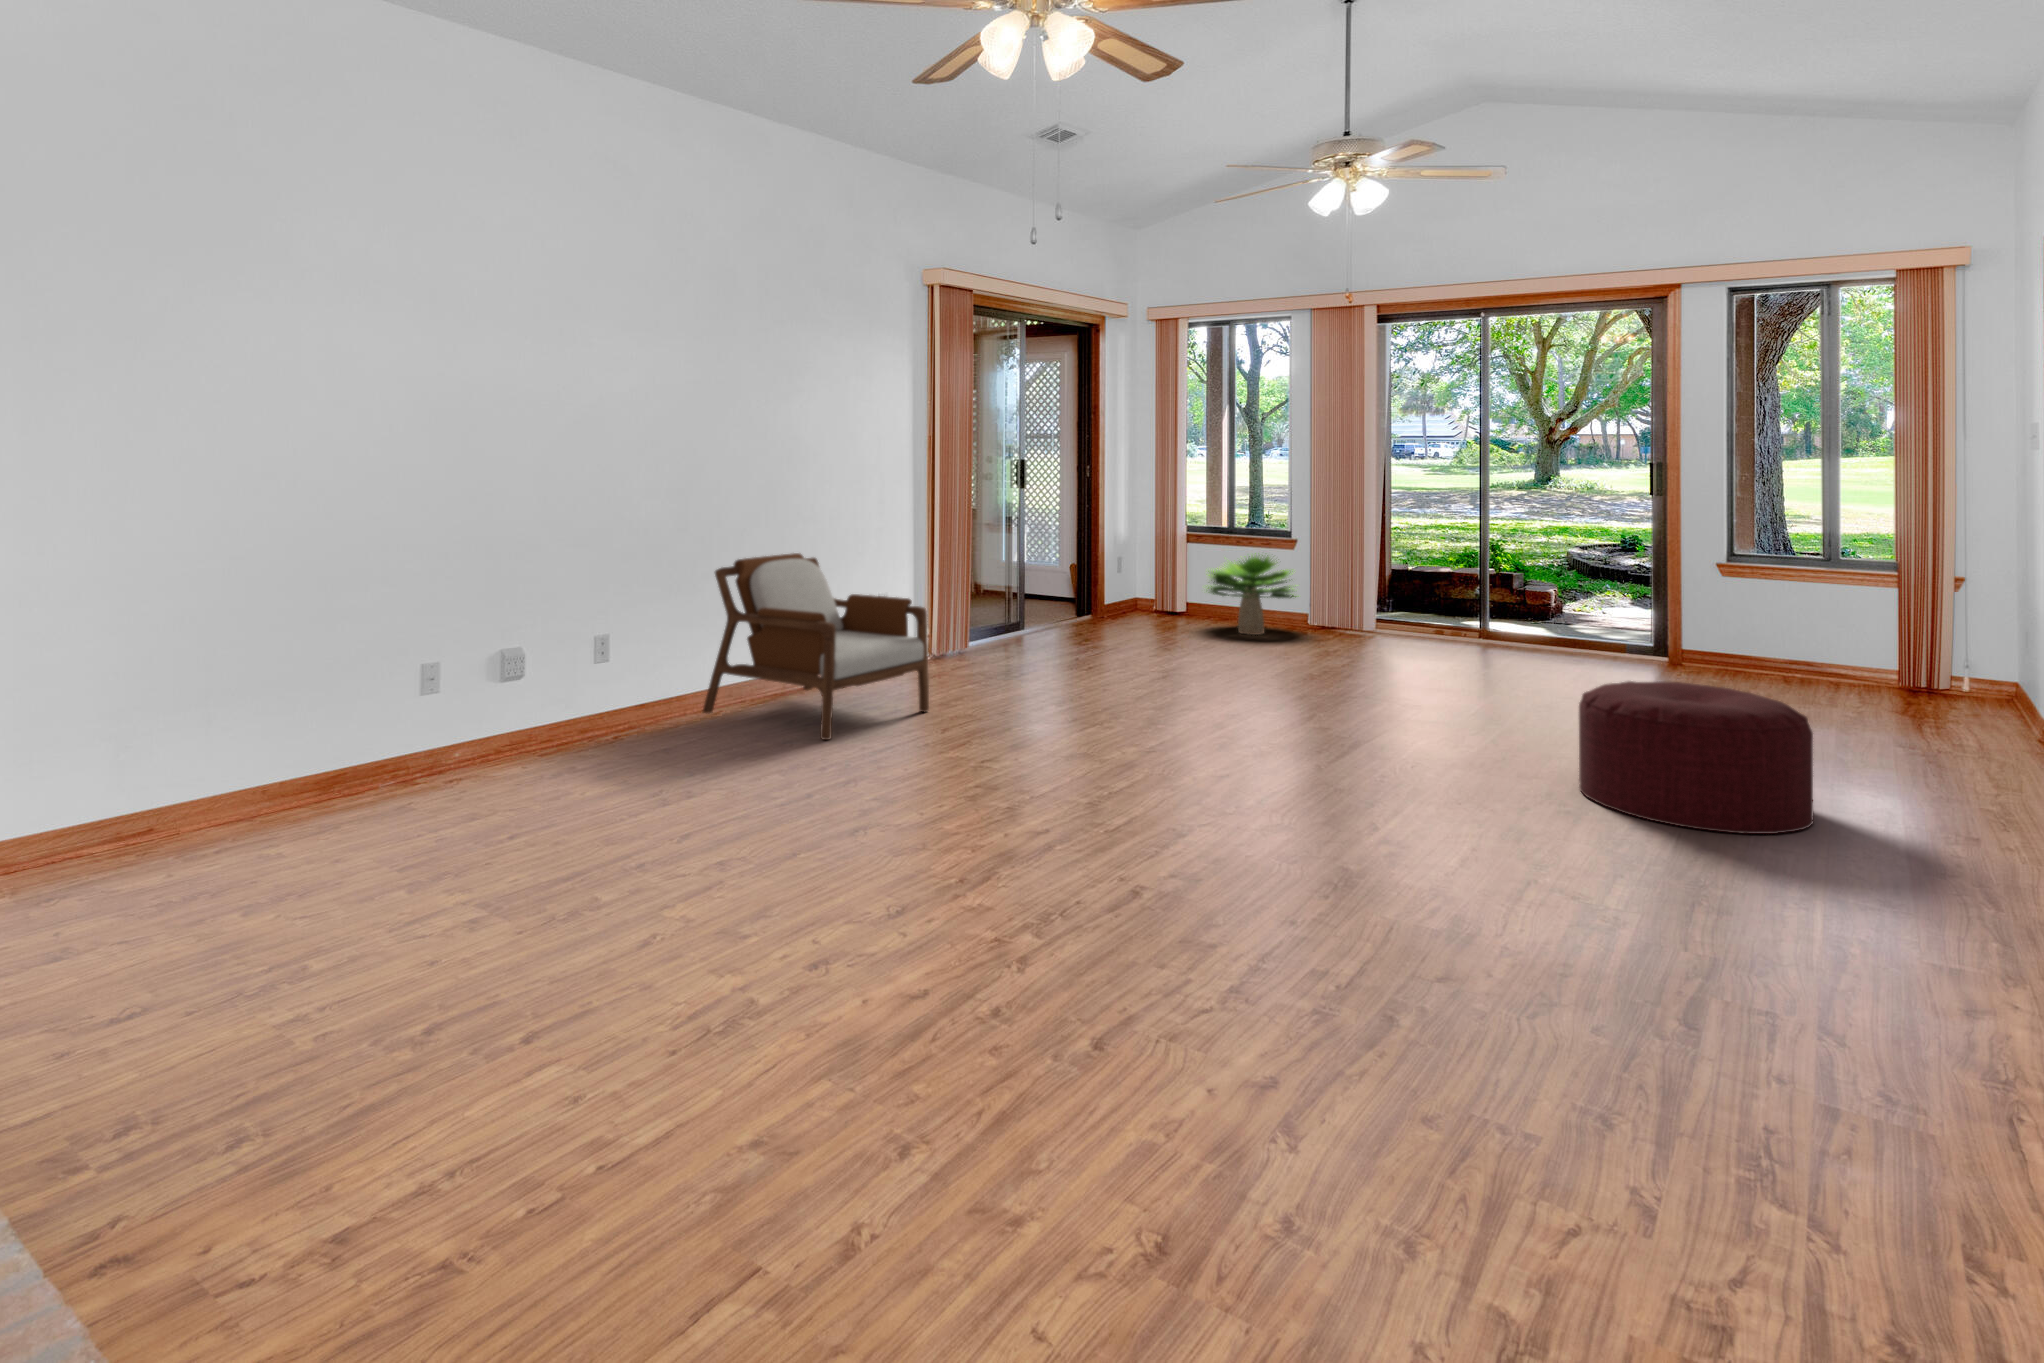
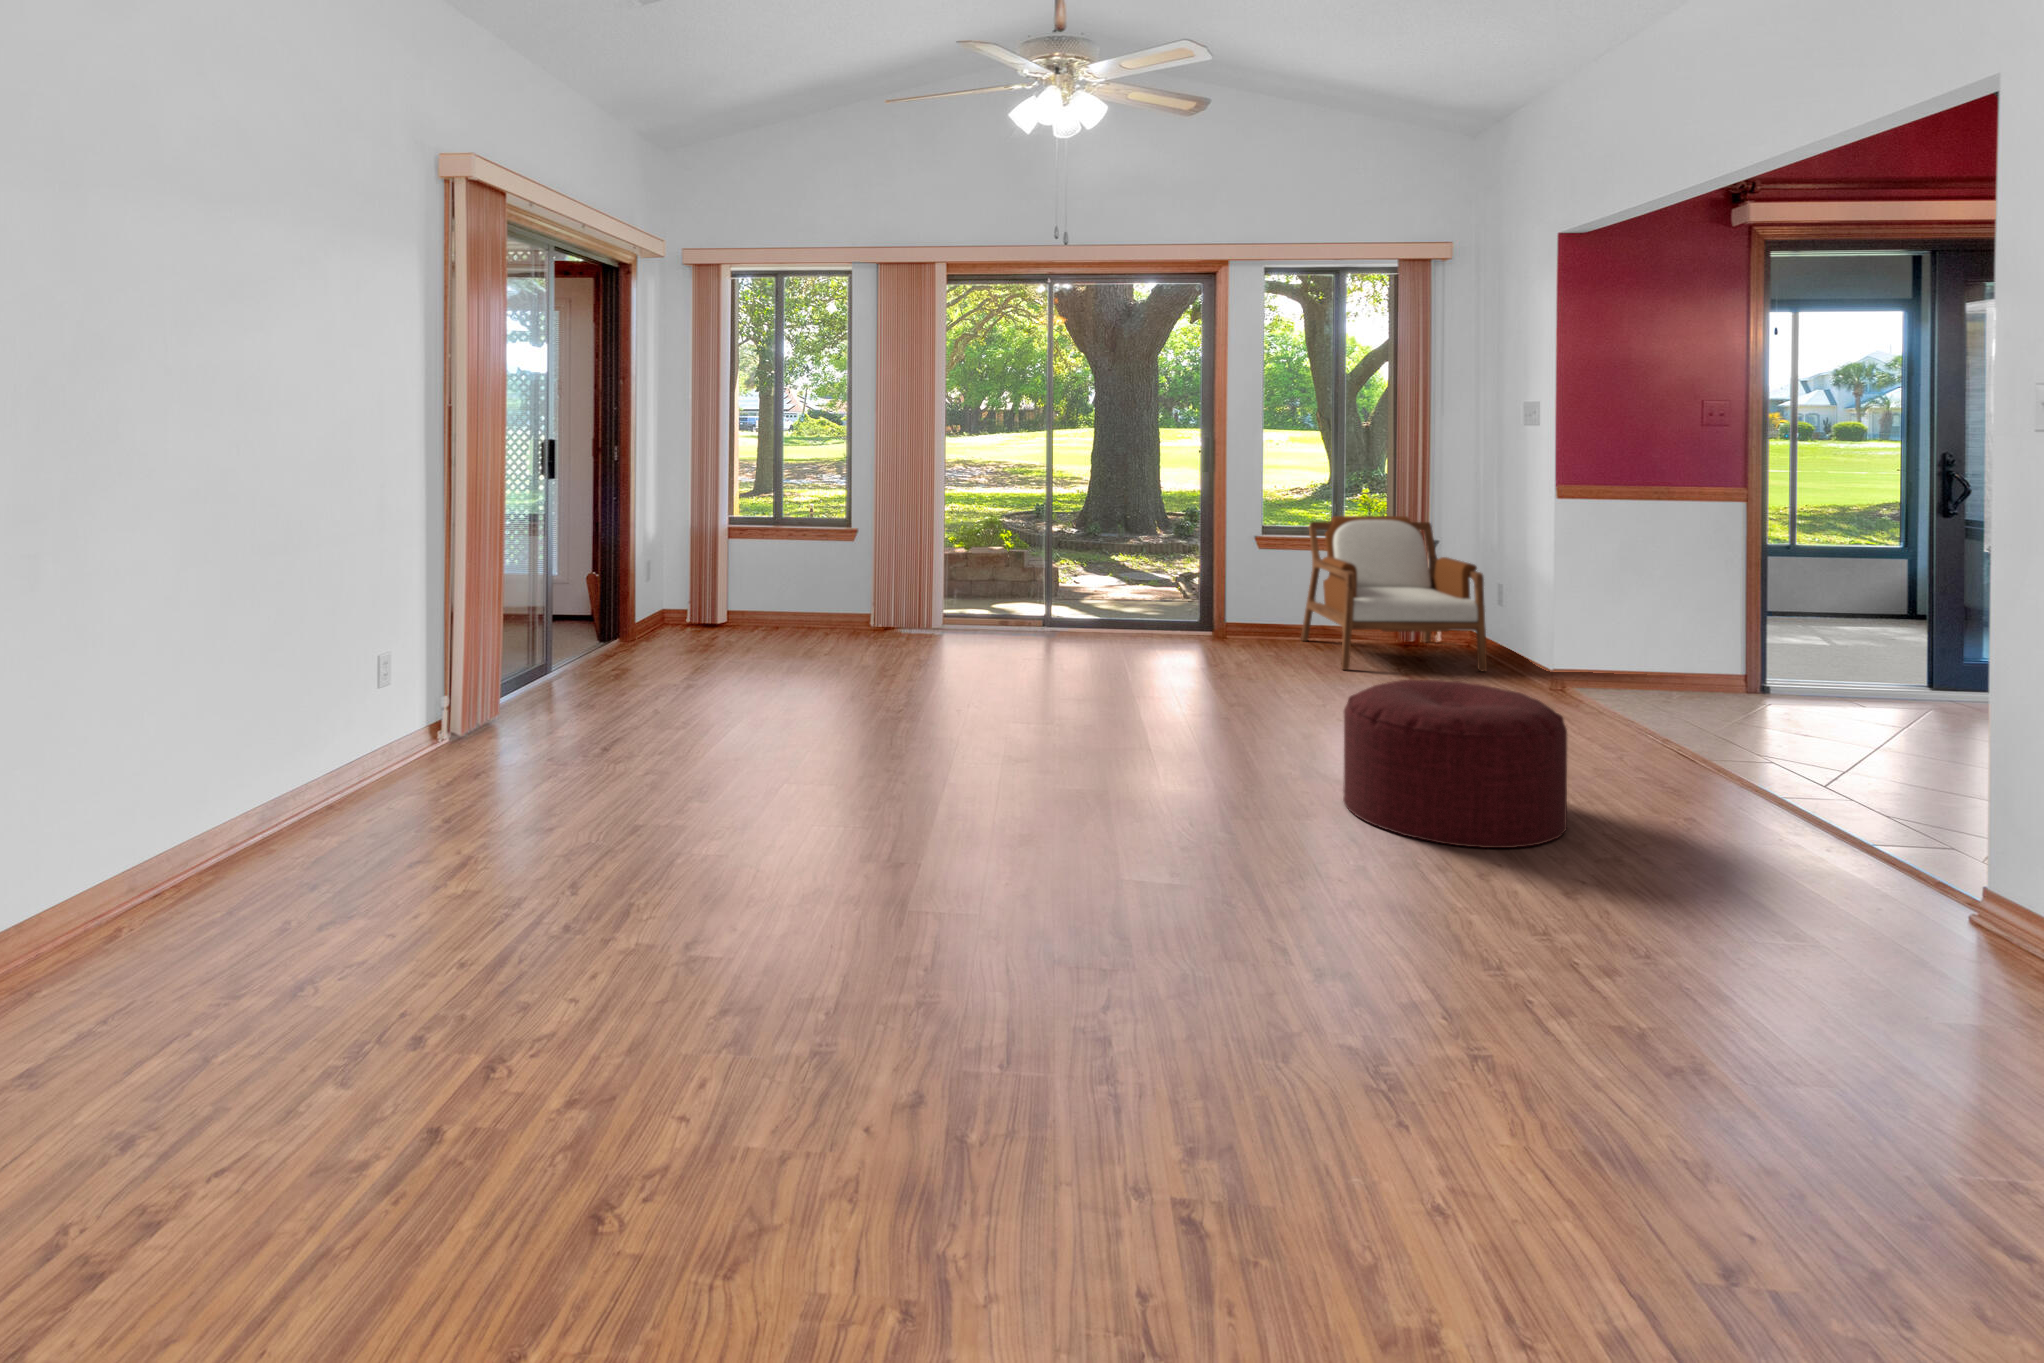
armchair: present [703,553,929,740] -> present [1301,516,1487,671]
potted plant: present [1206,553,1297,635] -> none [759,546,877,645]

